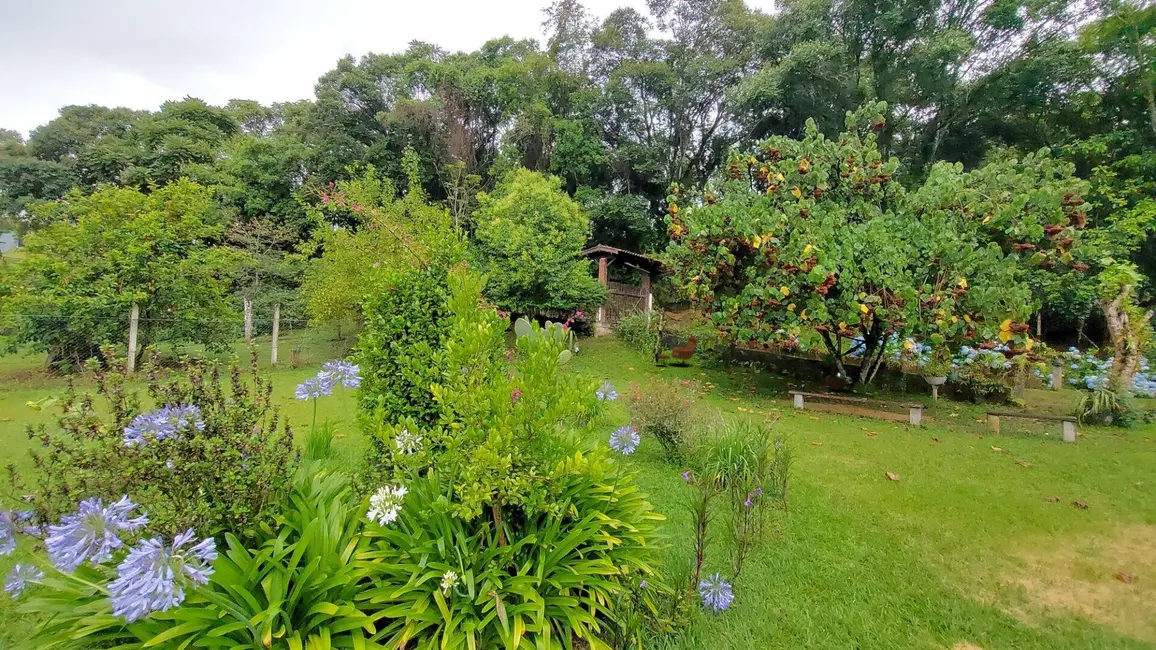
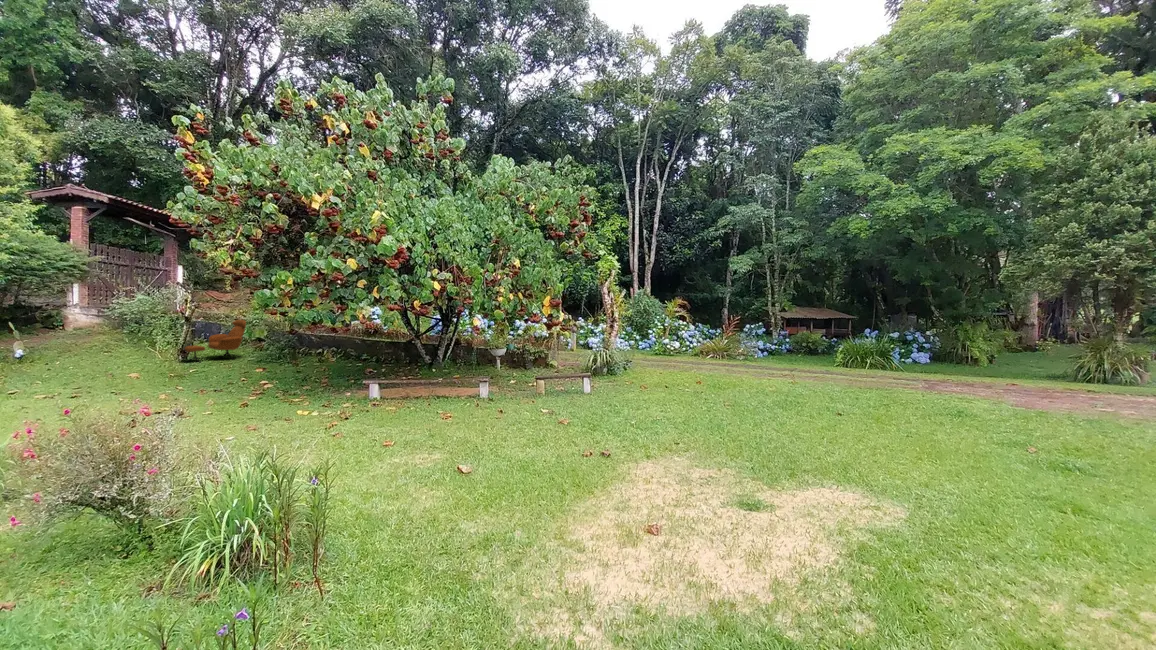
potted tree: present [821,352,846,390] -> none [394,325,424,370]

